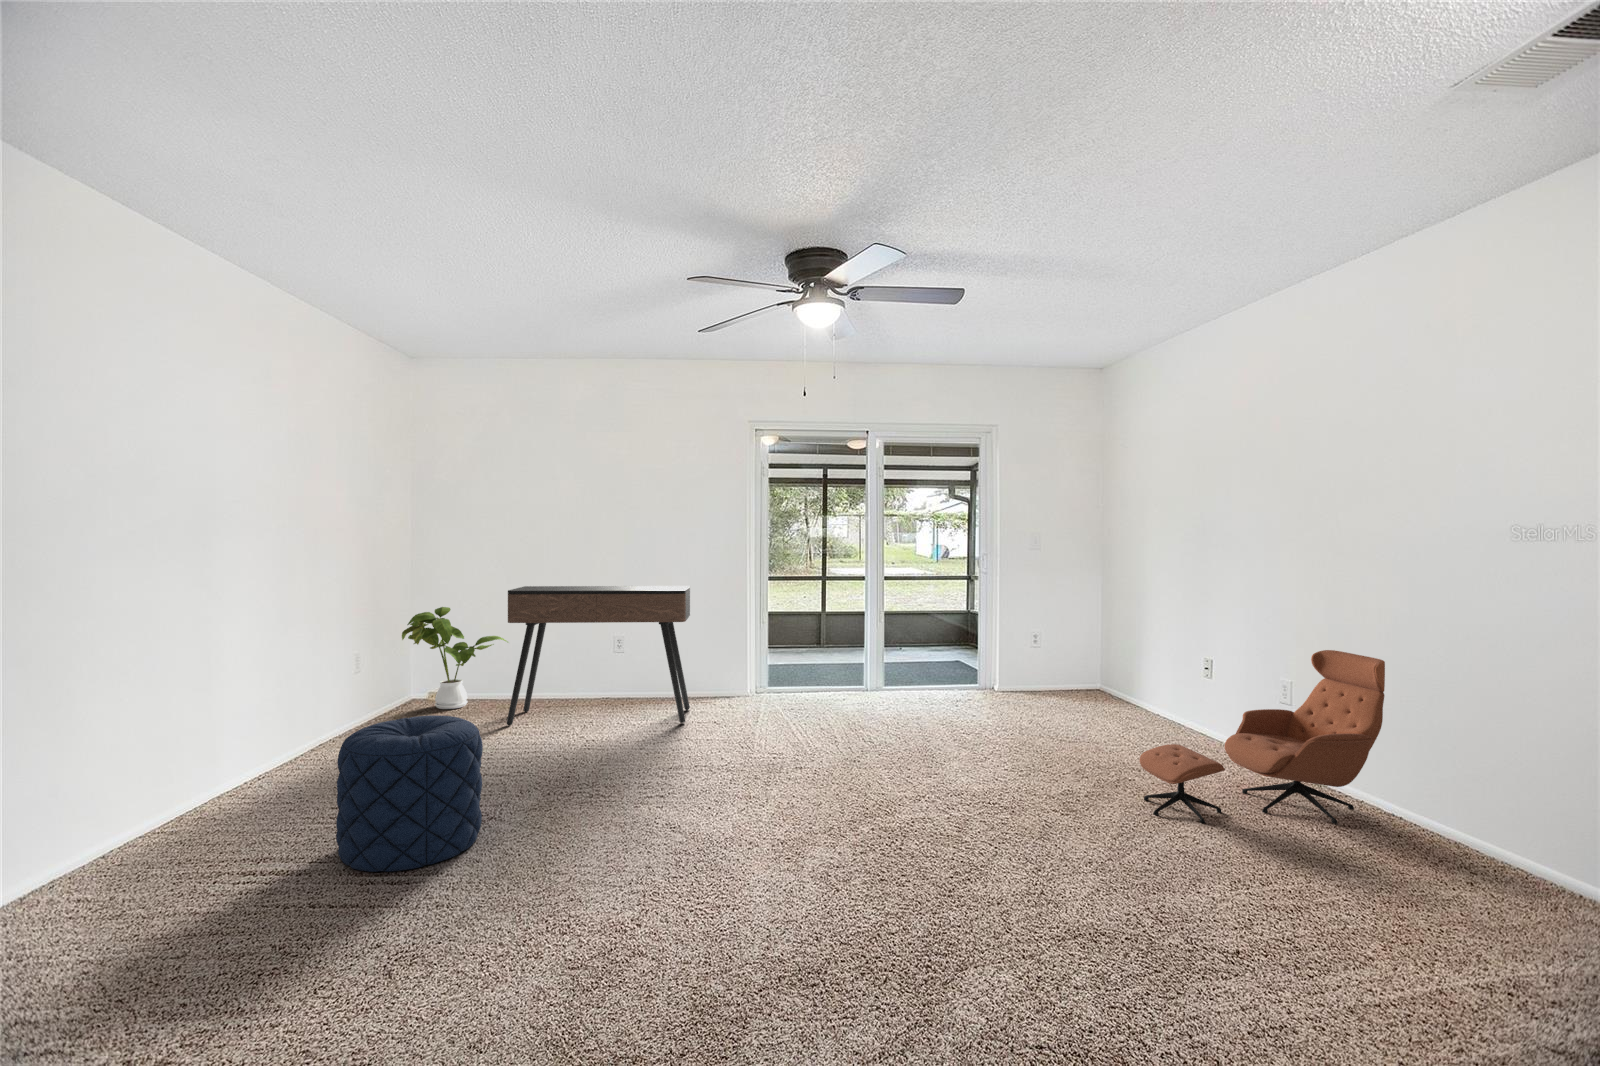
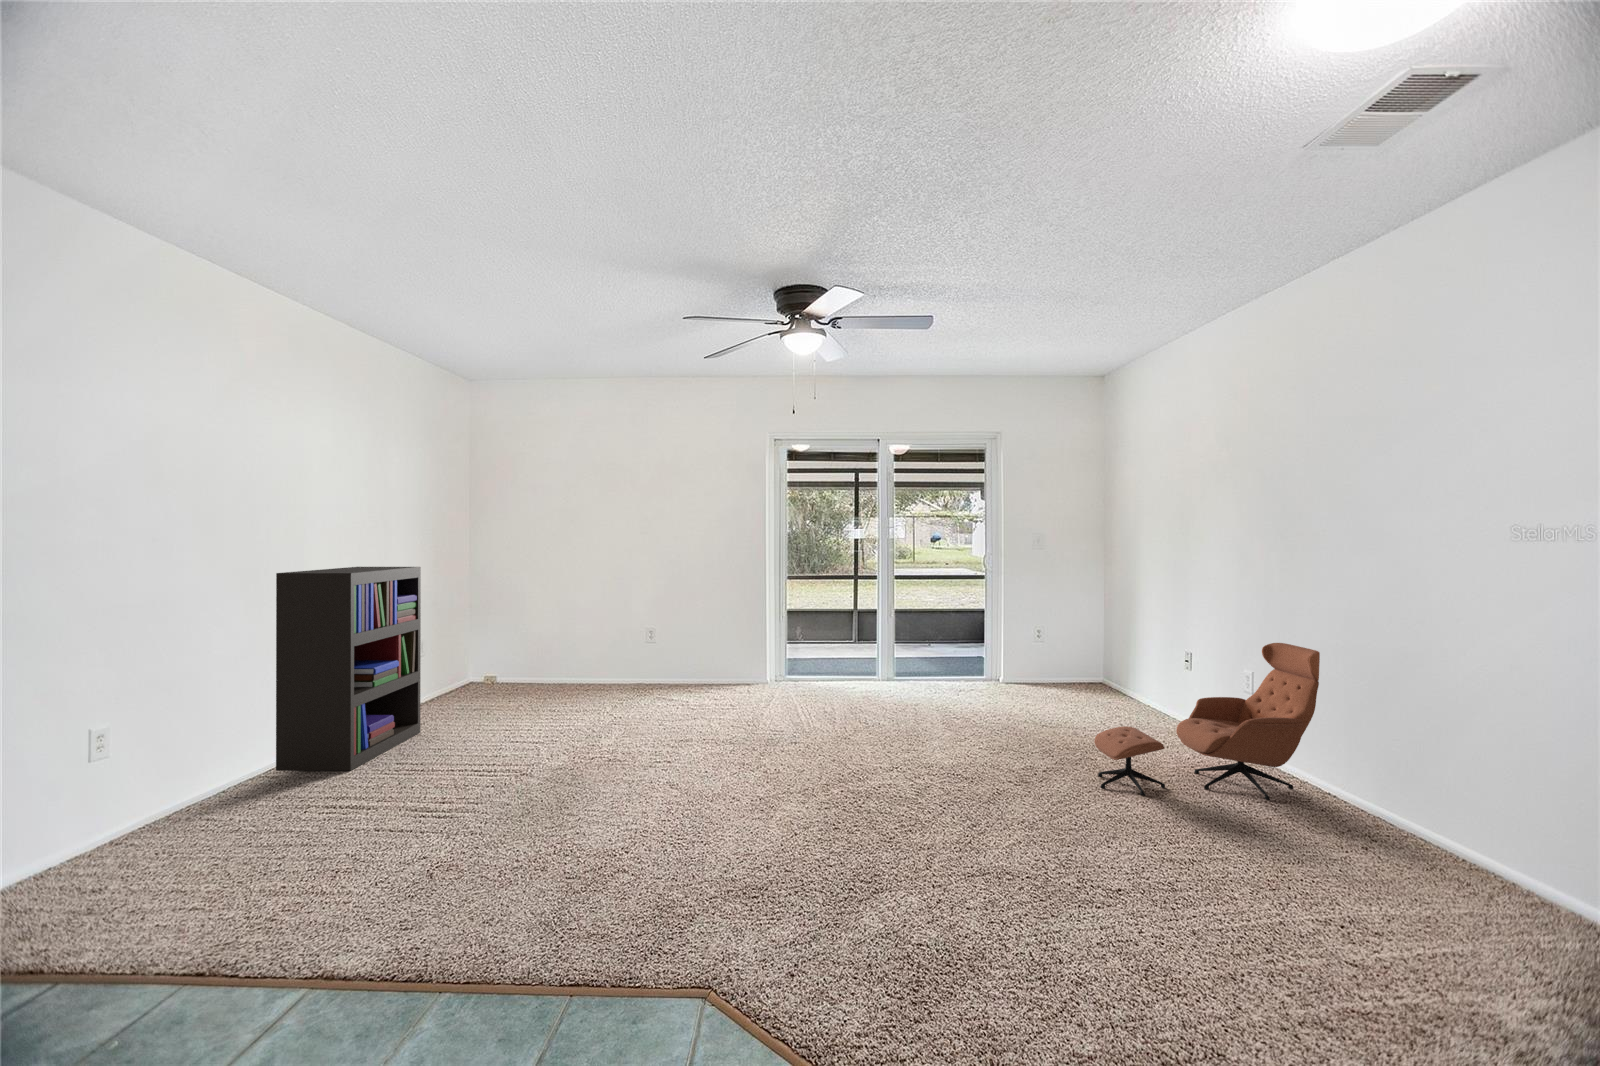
bookshelf: none [174,571,356,824] -> present [276,567,421,771]
console table: present [507,586,690,725] -> none [550,582,713,705]
house plant: present [402,607,508,709] -> none [463,599,556,690]
pouf: present [336,715,483,872] -> none [399,686,516,809]

